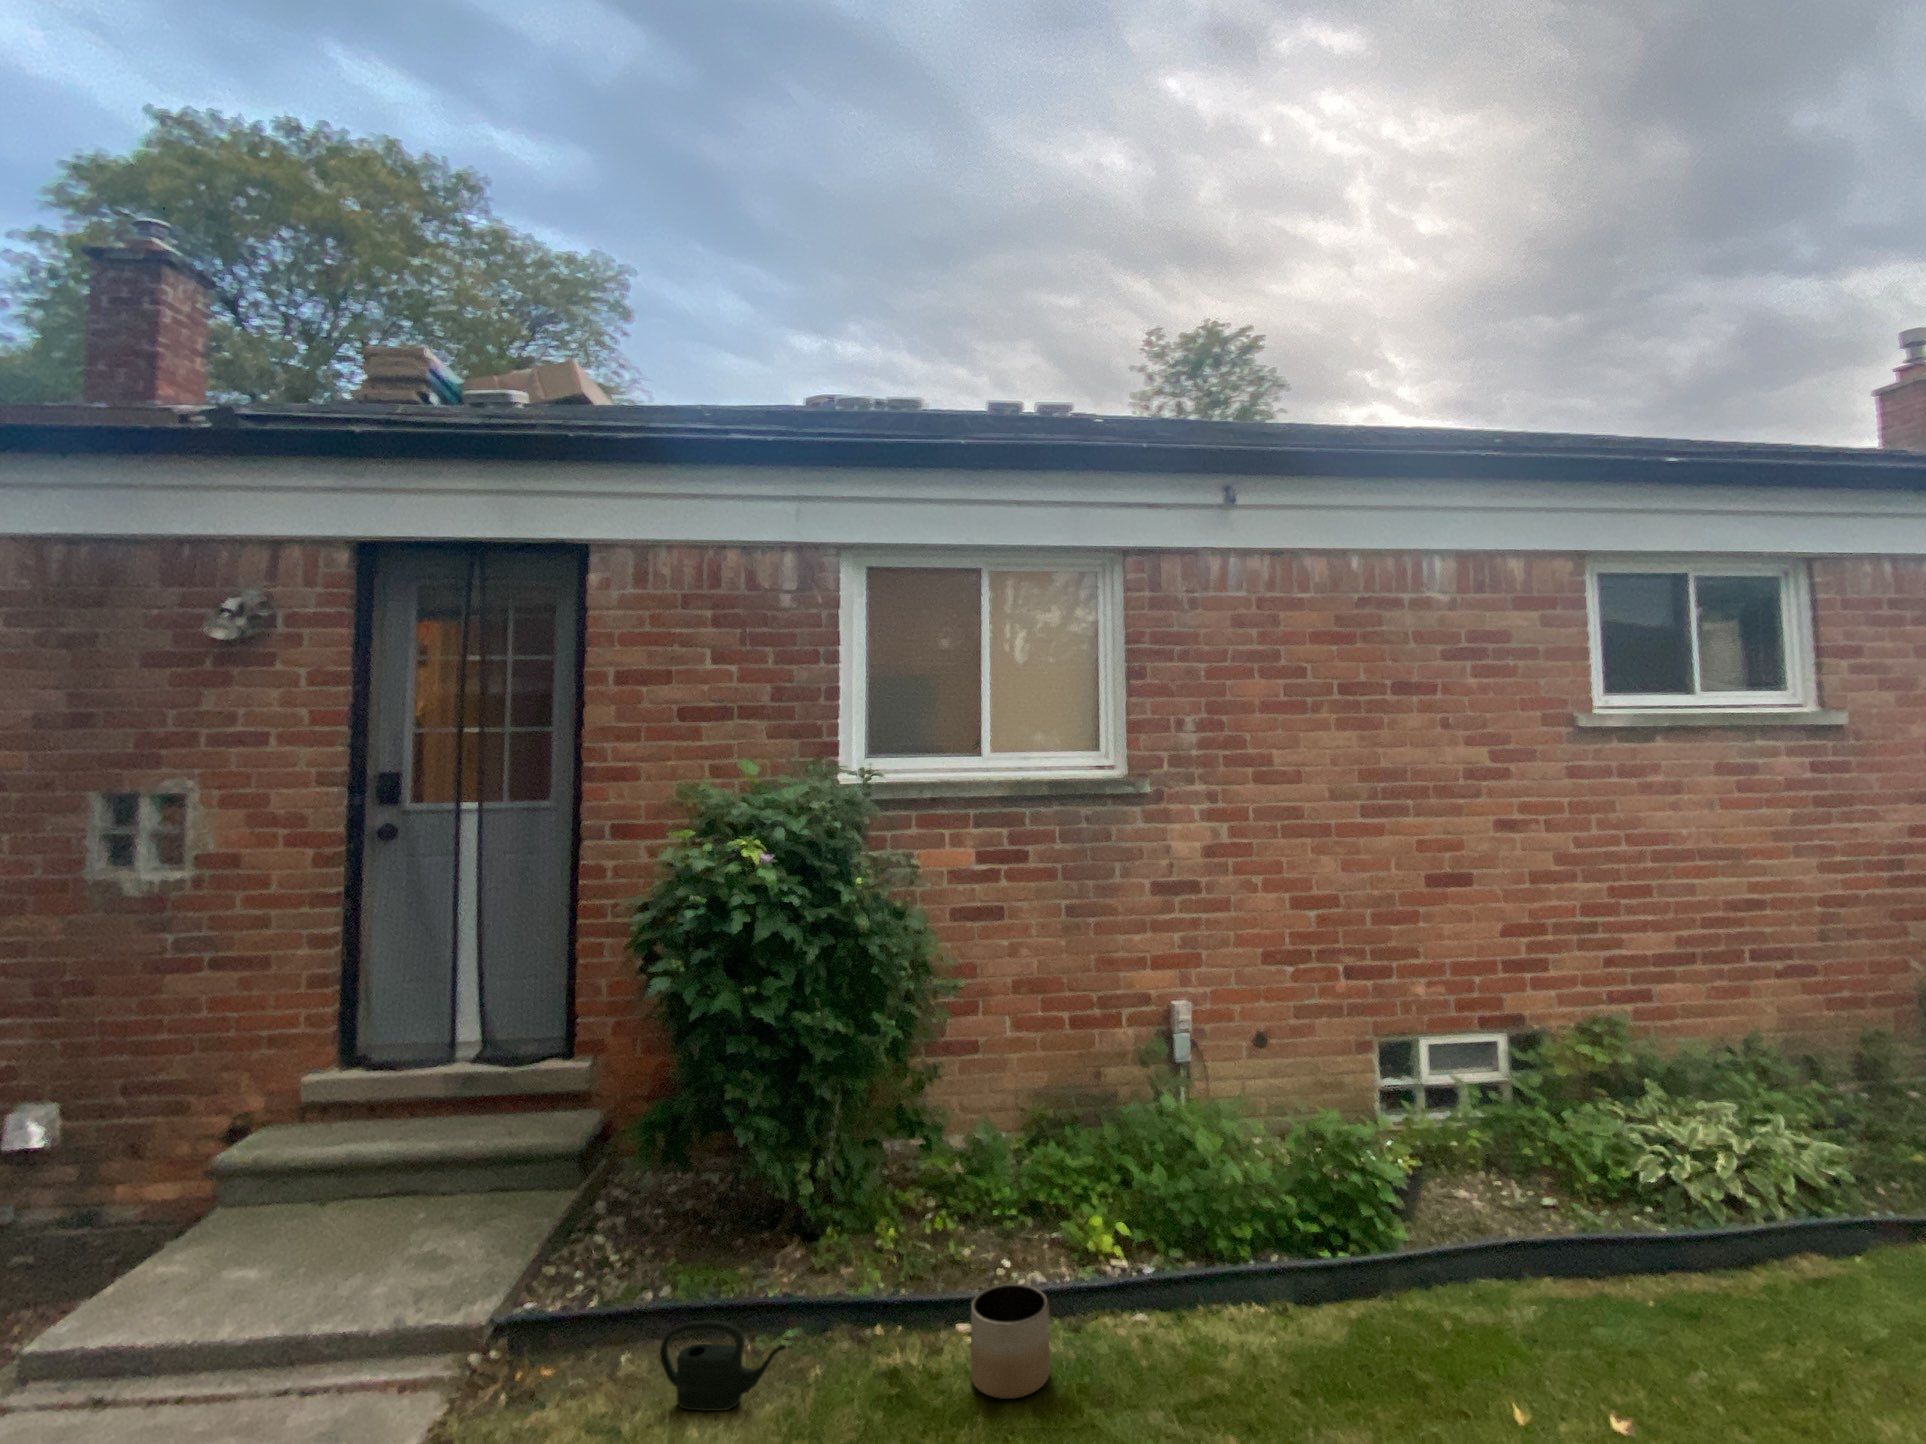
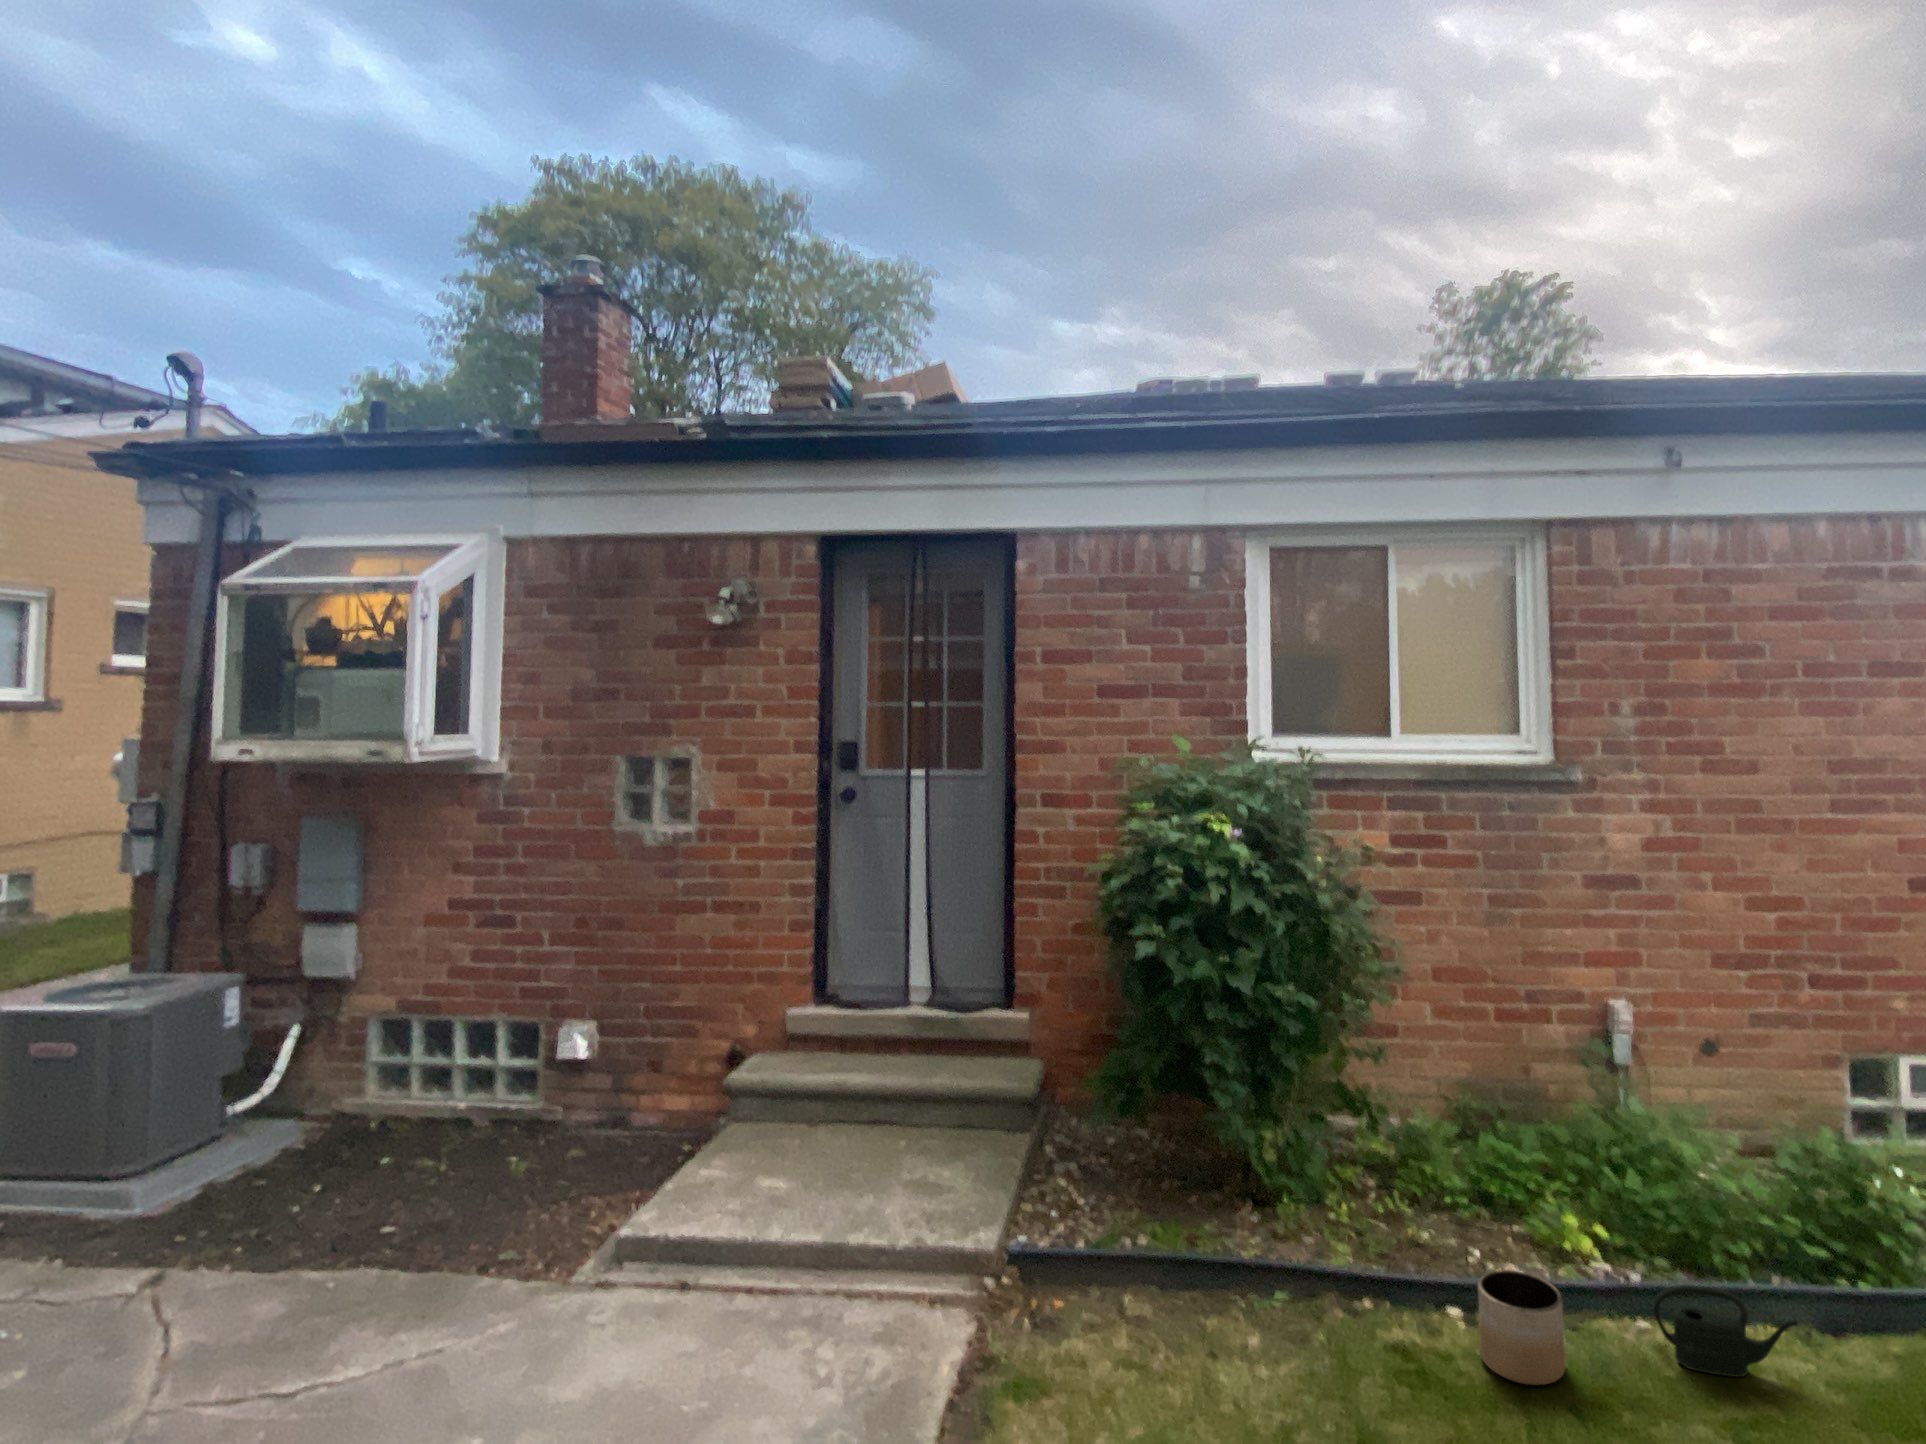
watering can: present [660,1320,786,1411] -> present [1654,1285,1797,1377]

